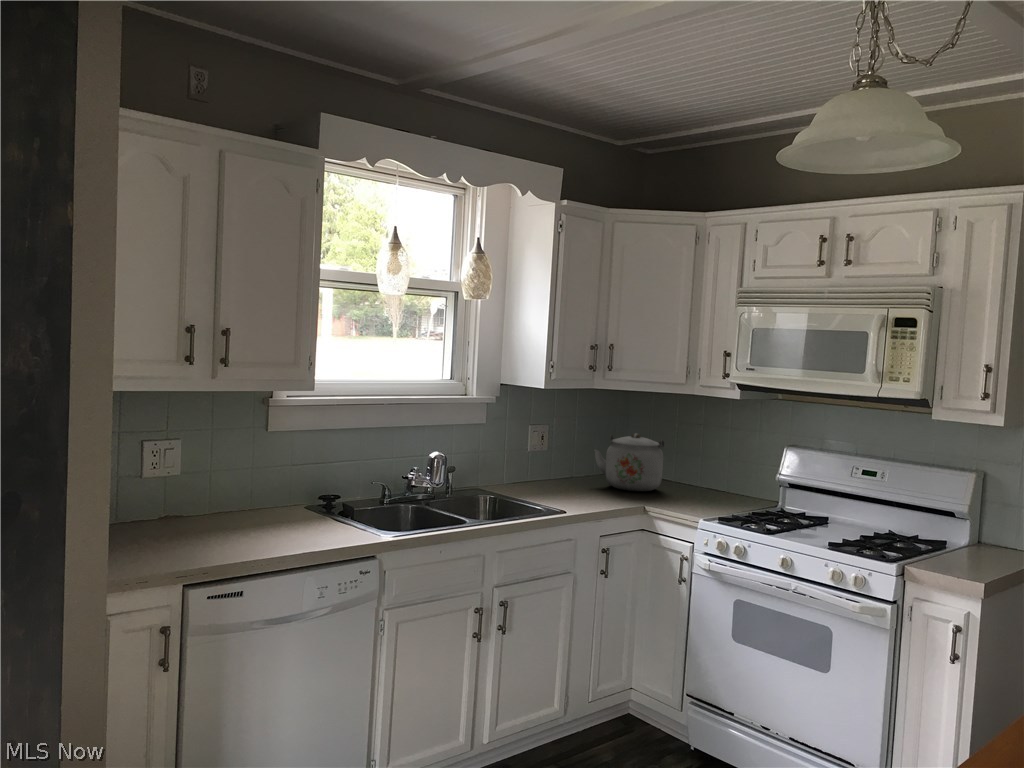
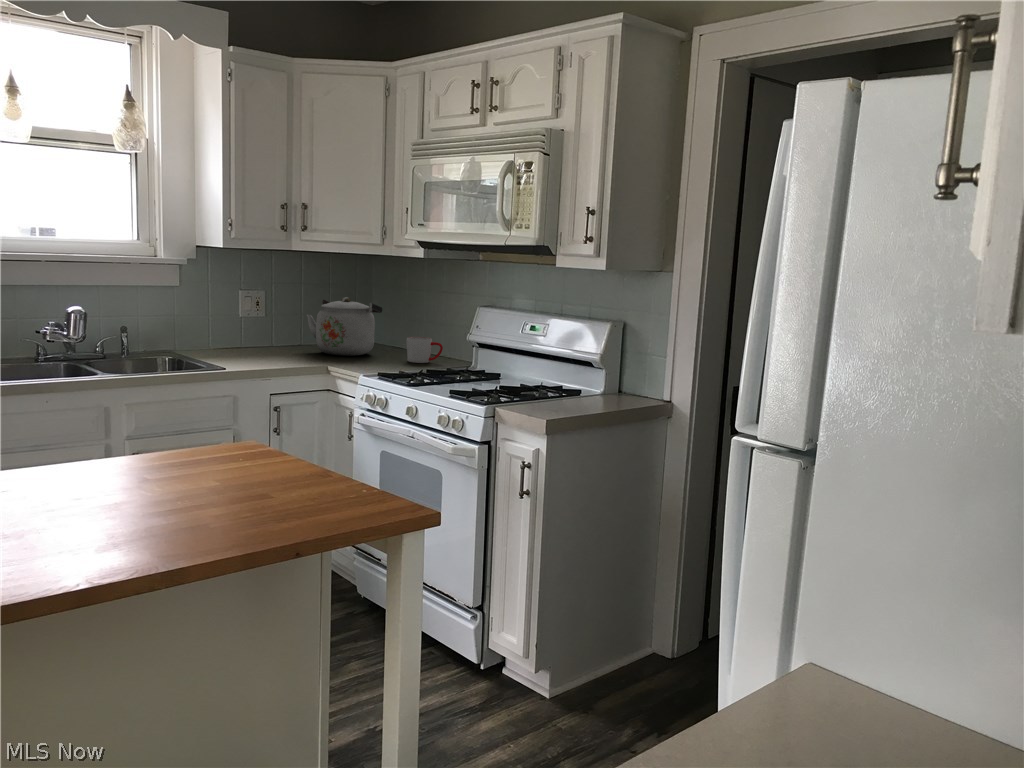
mug: none [703,473,741,500] -> present [406,337,443,363]

